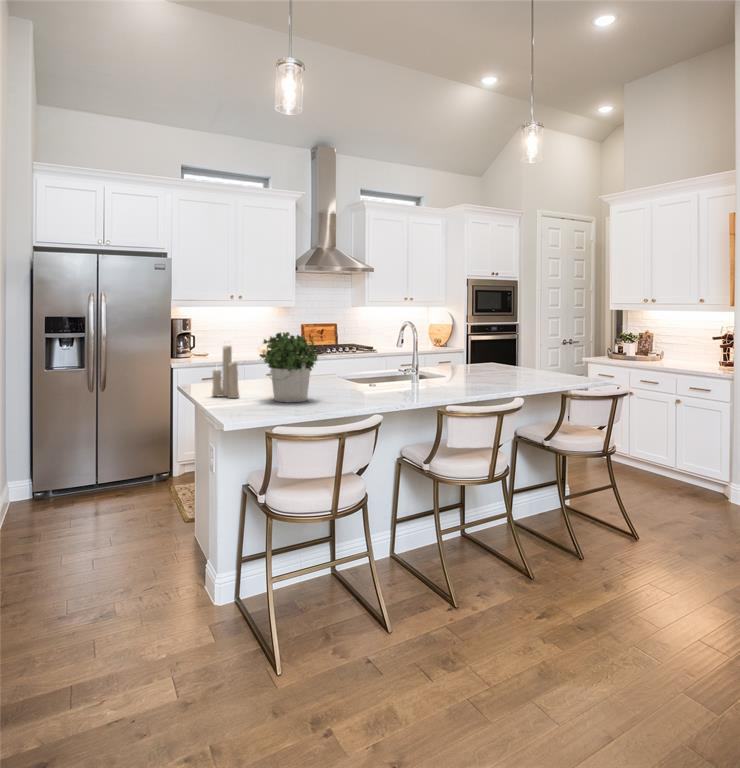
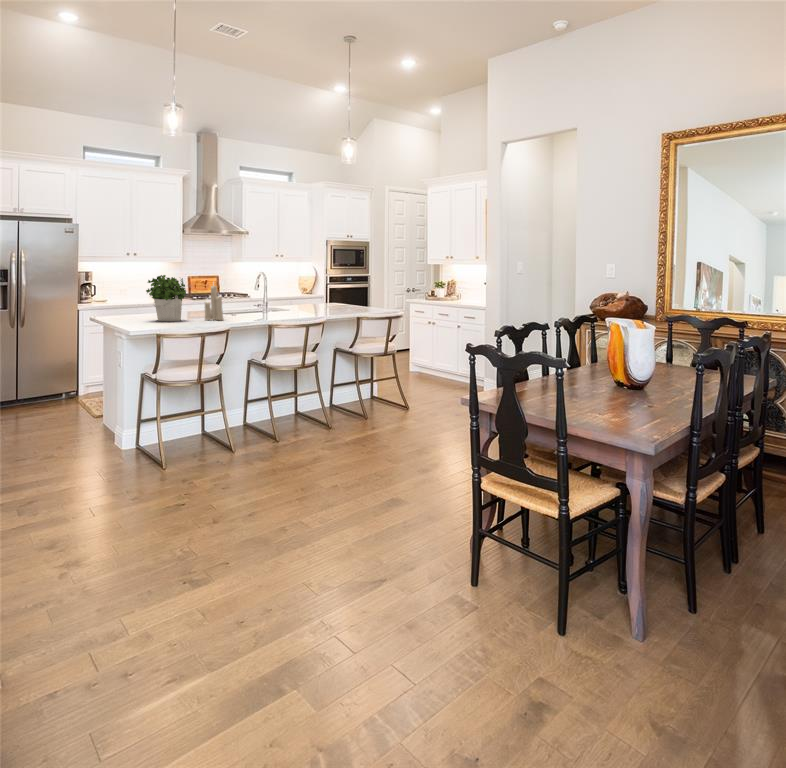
candle: present [212,345,239,398] -> present [205,286,223,320]

